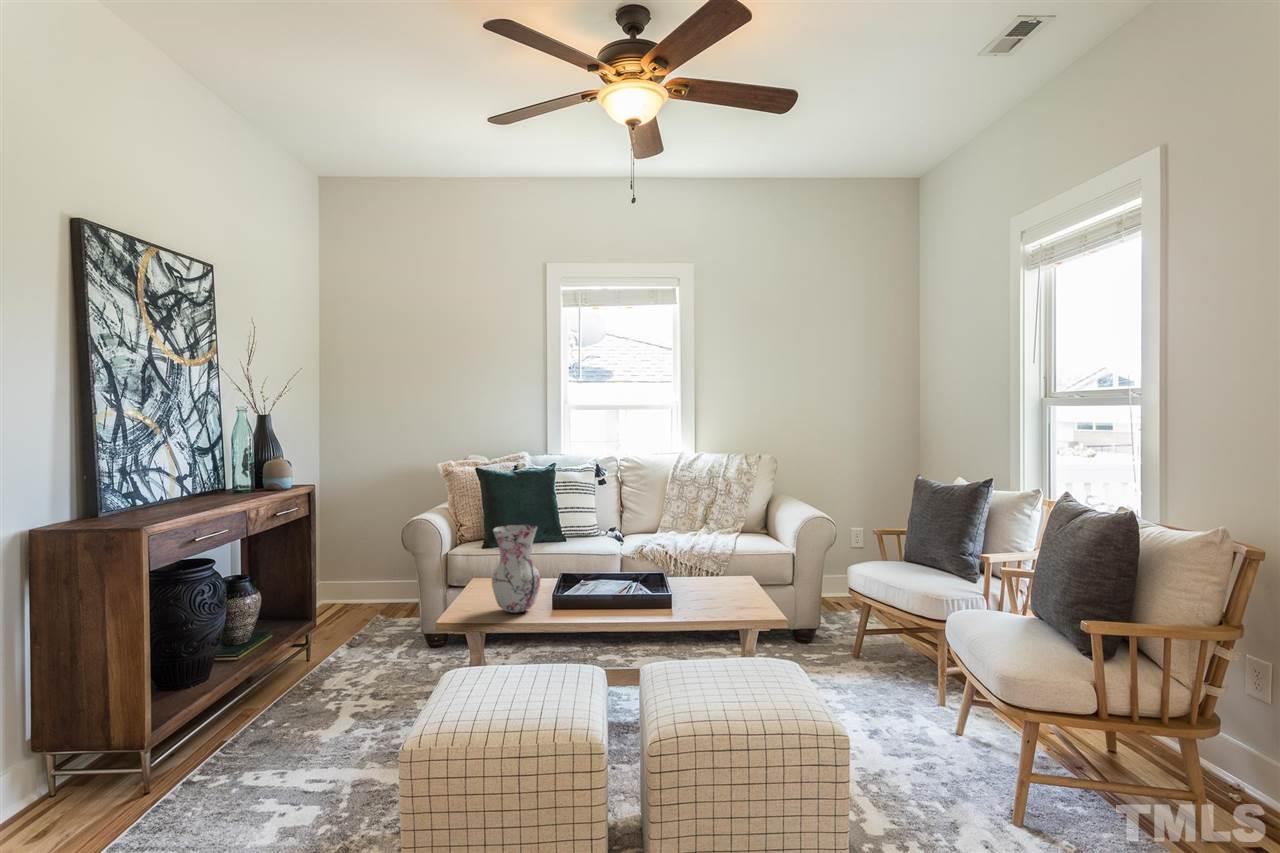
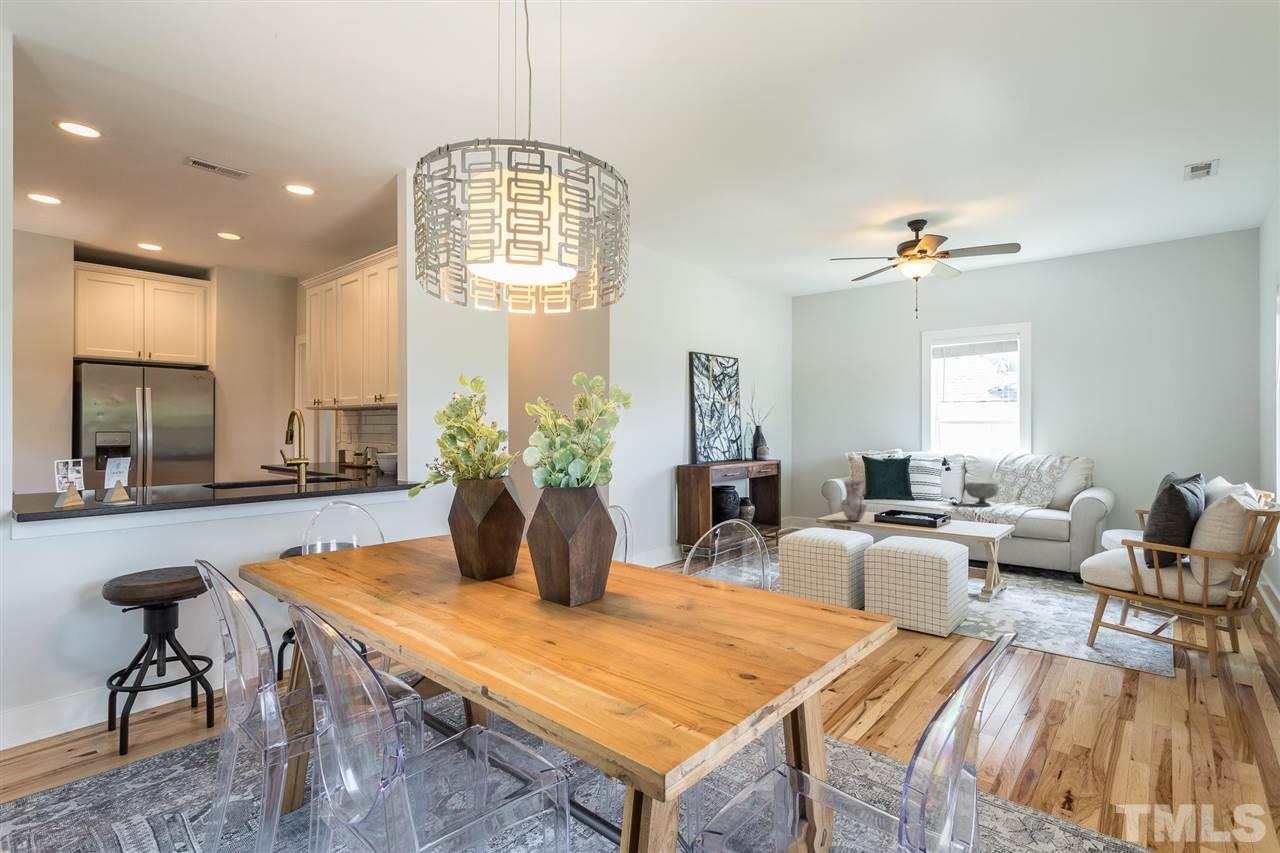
decorative bowl: none [635,501,680,539] -> present [965,483,999,506]

